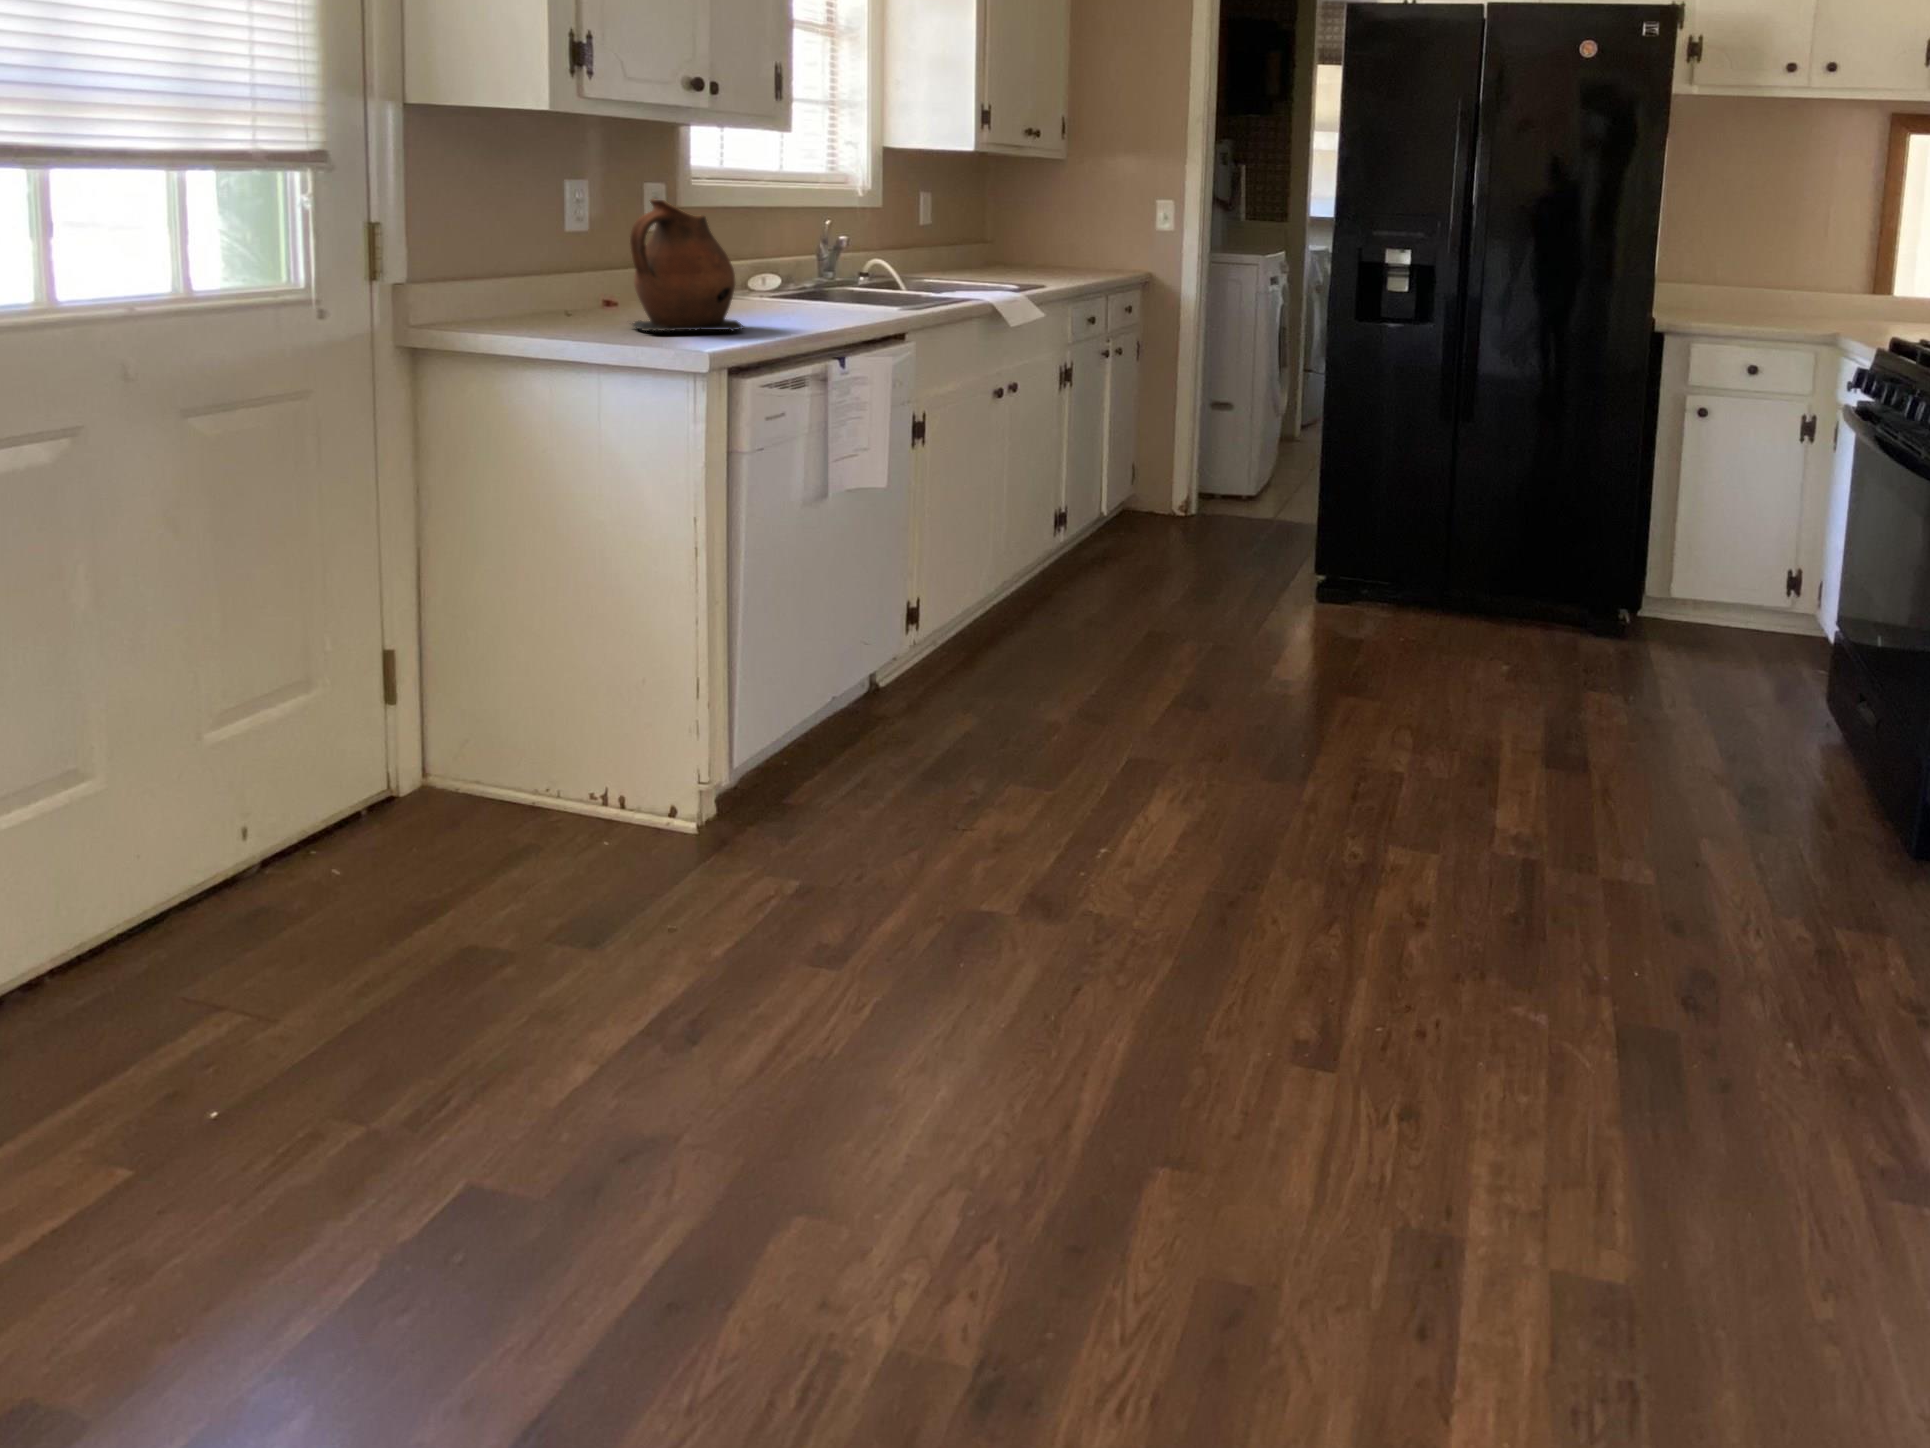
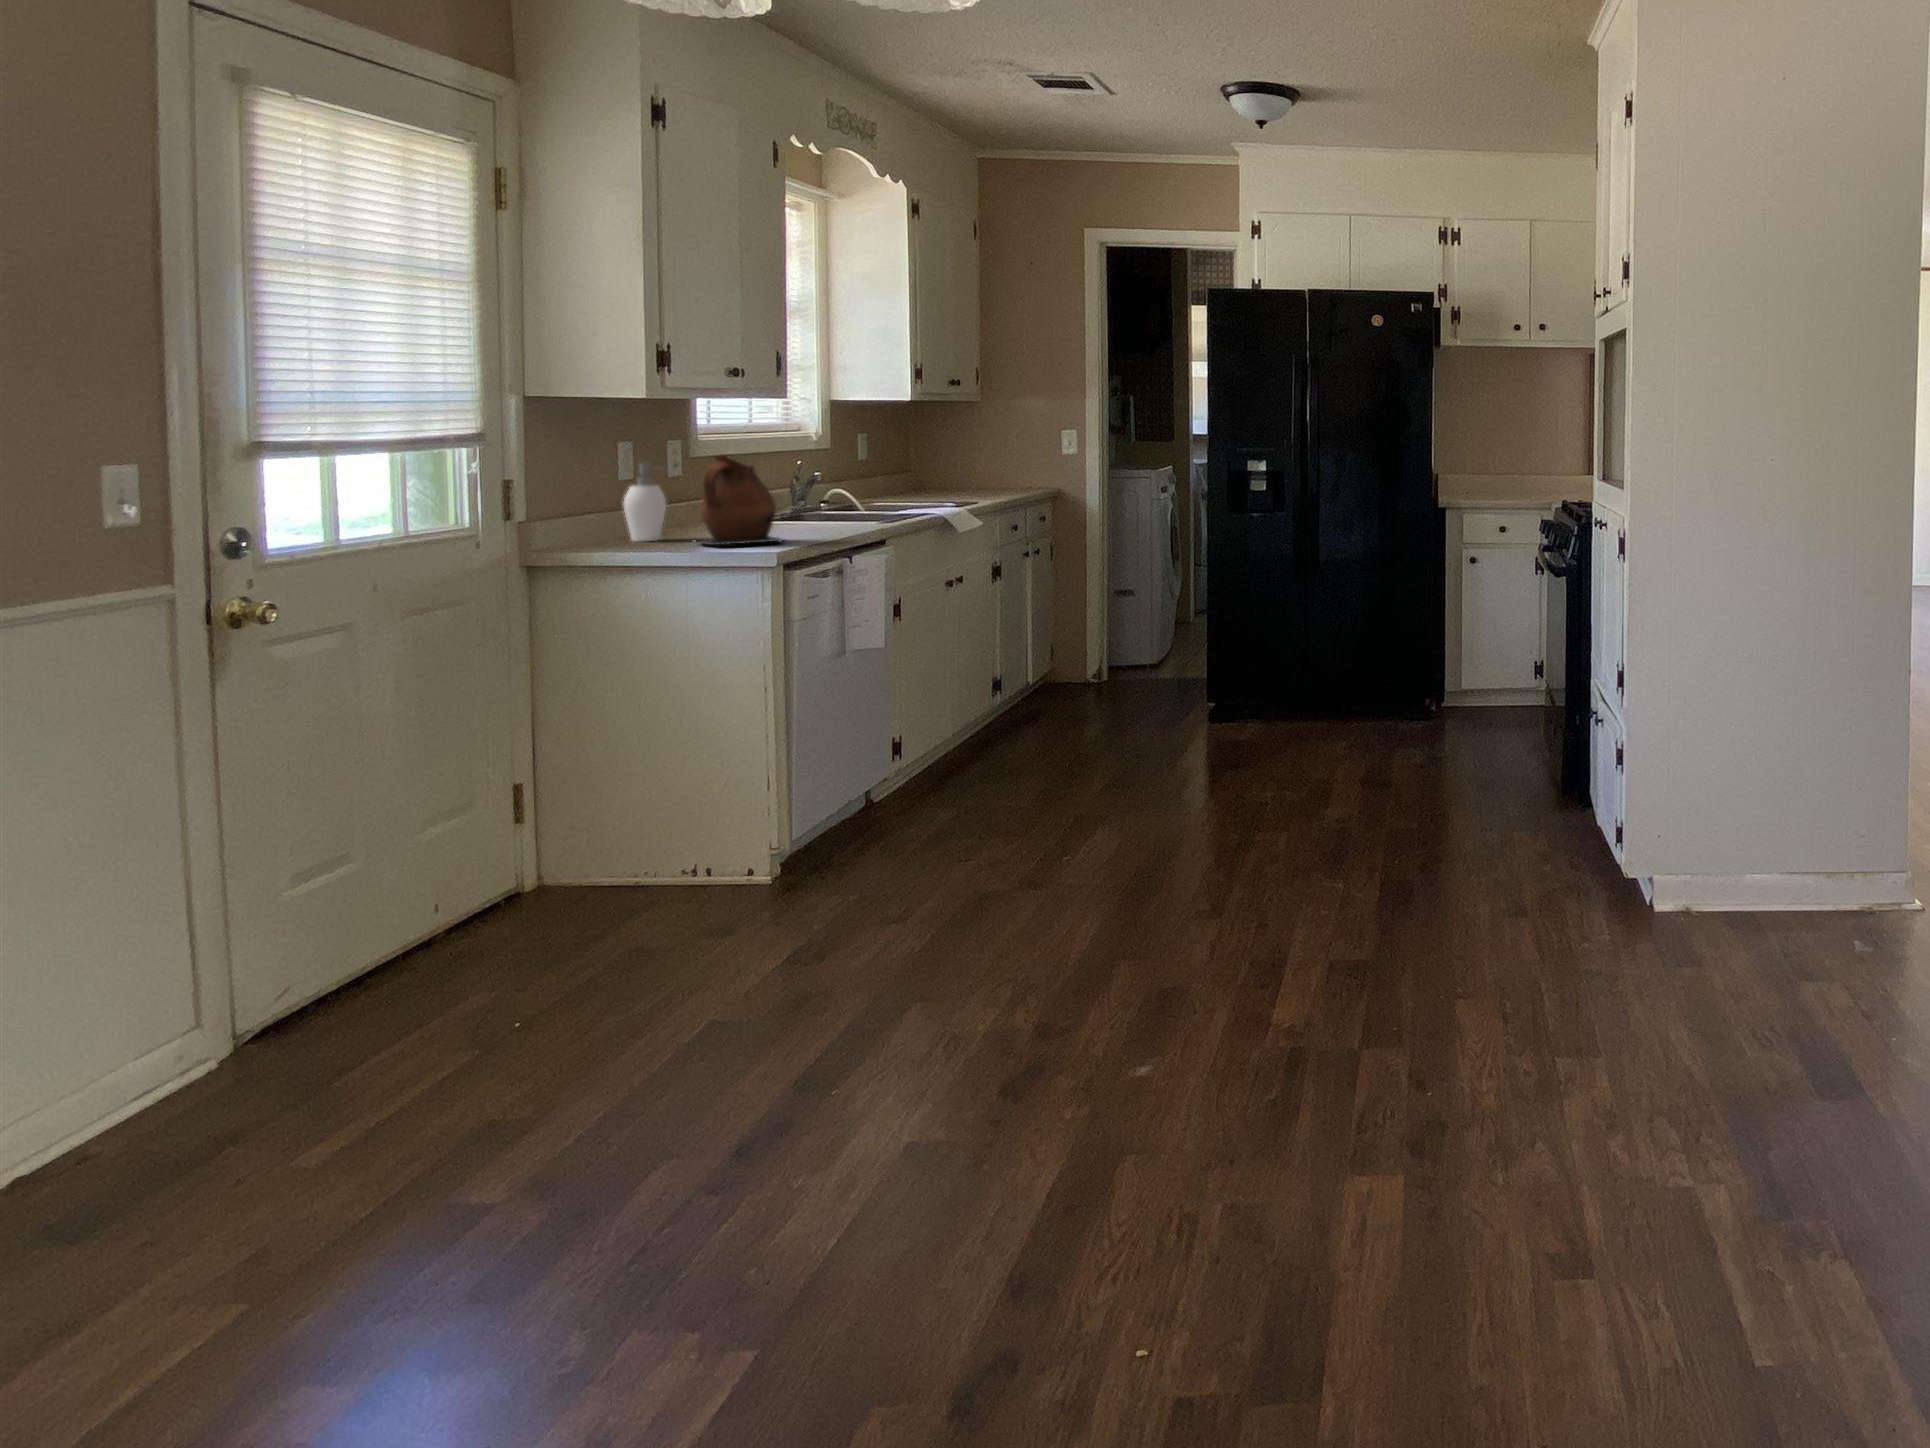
soap dispenser: none [555,208,612,317] -> present [623,463,666,541]

